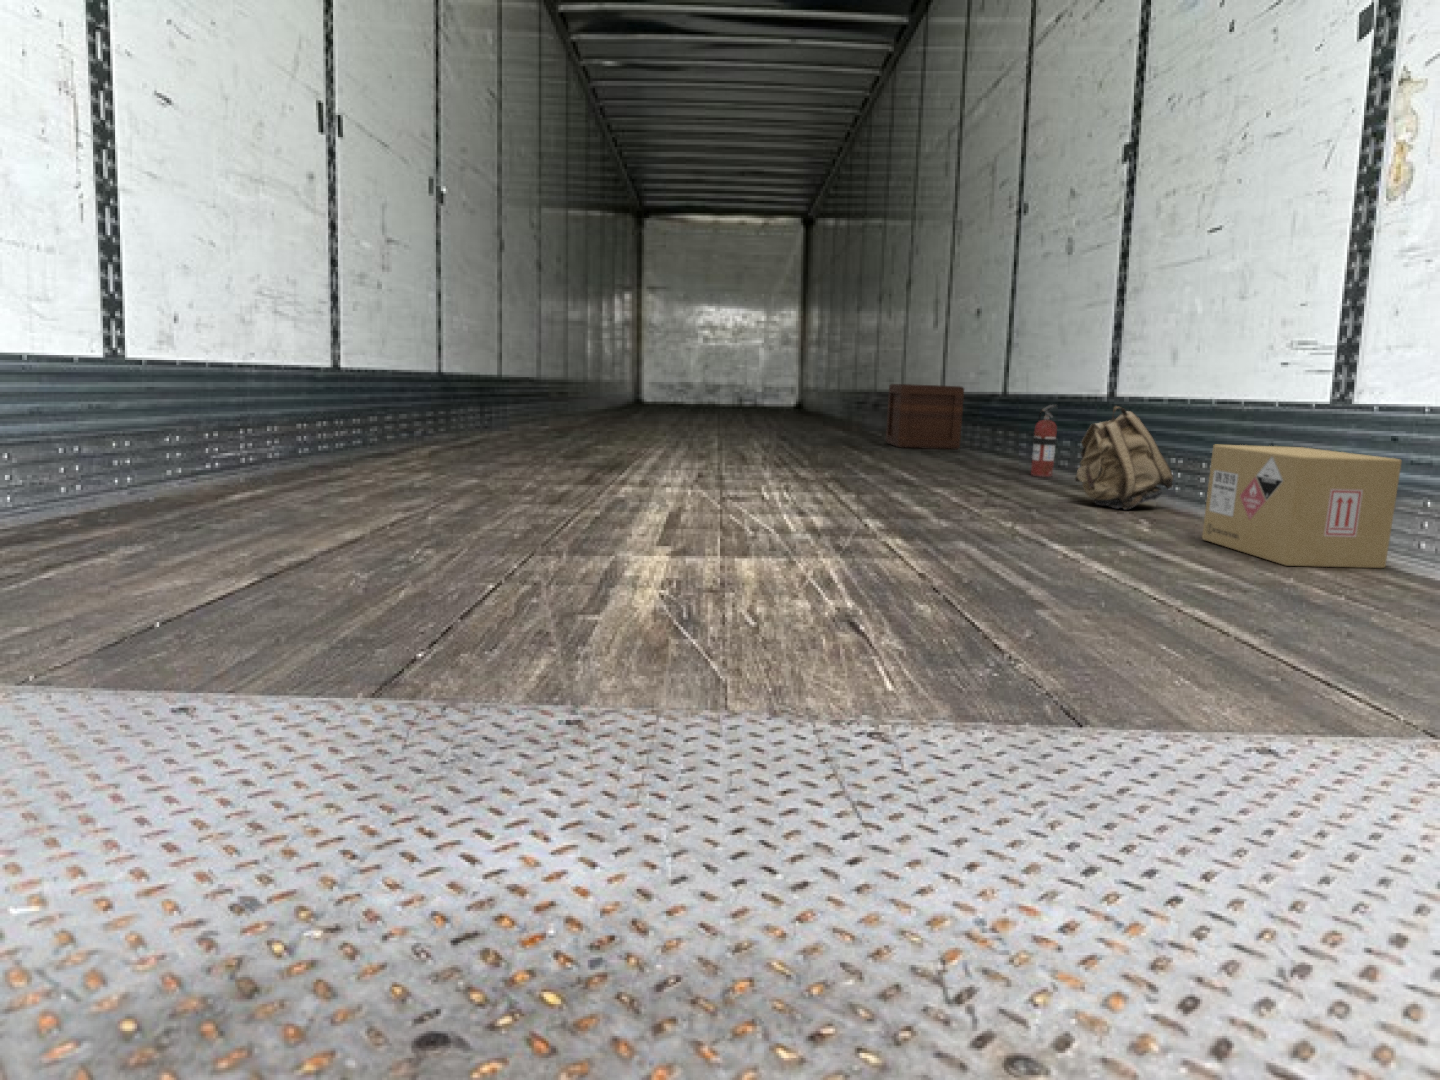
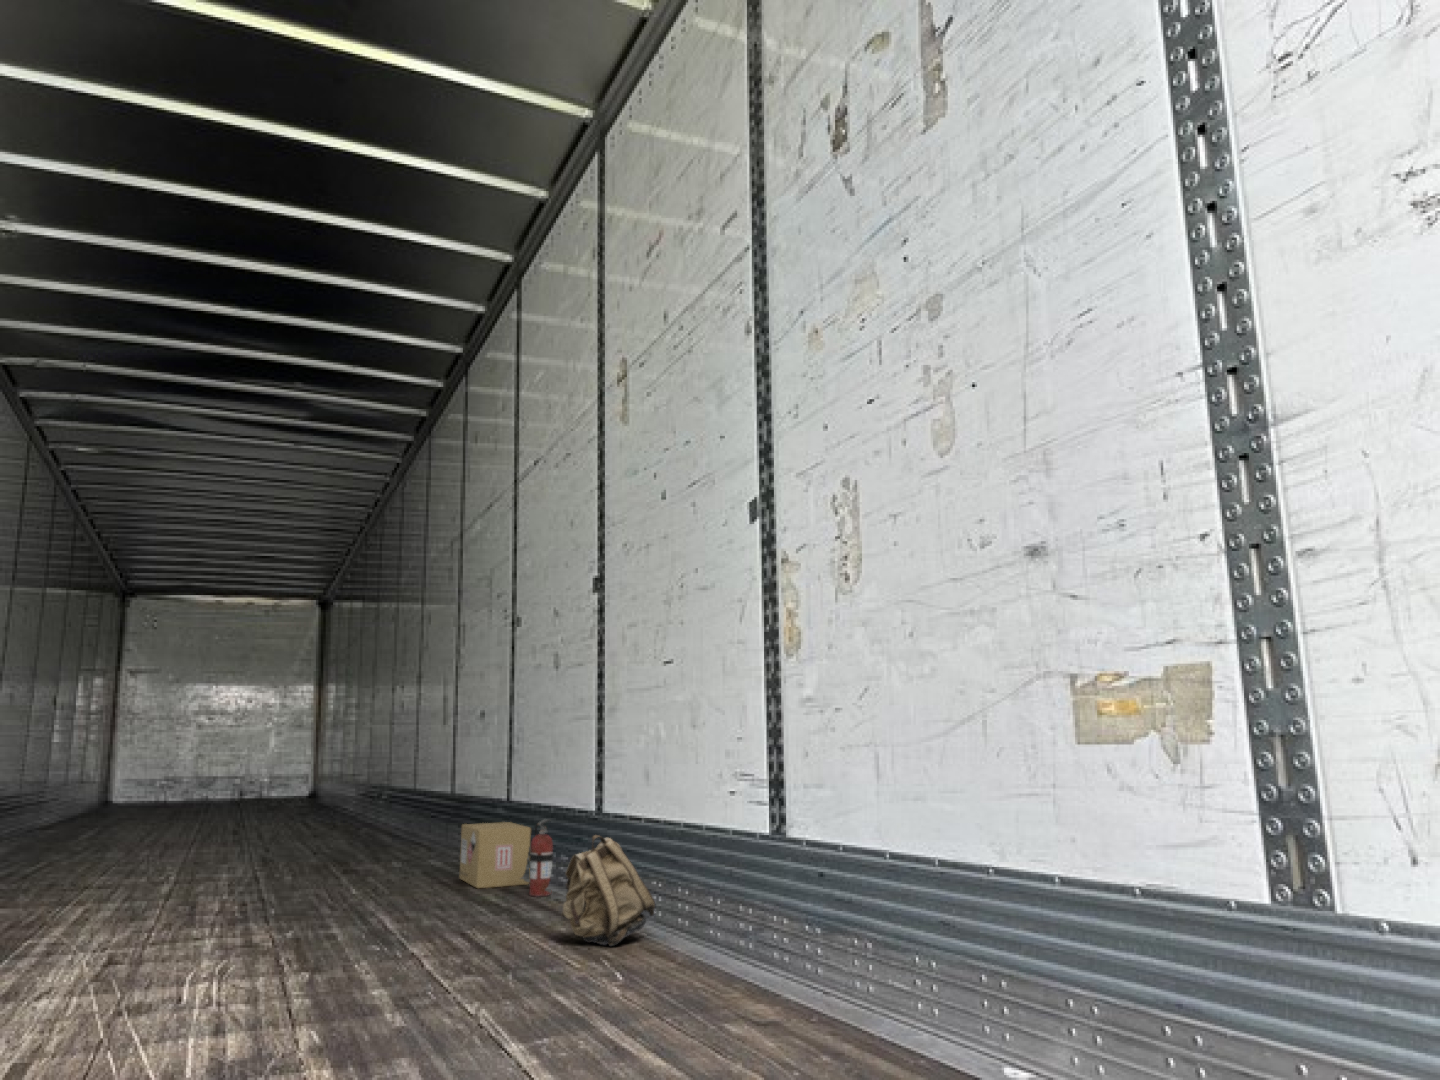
wooden crate: present [886,384,964,449] -> none [387,787,469,862]
cardboard box: present [1202,445,1401,568] -> present [460,822,531,888]

